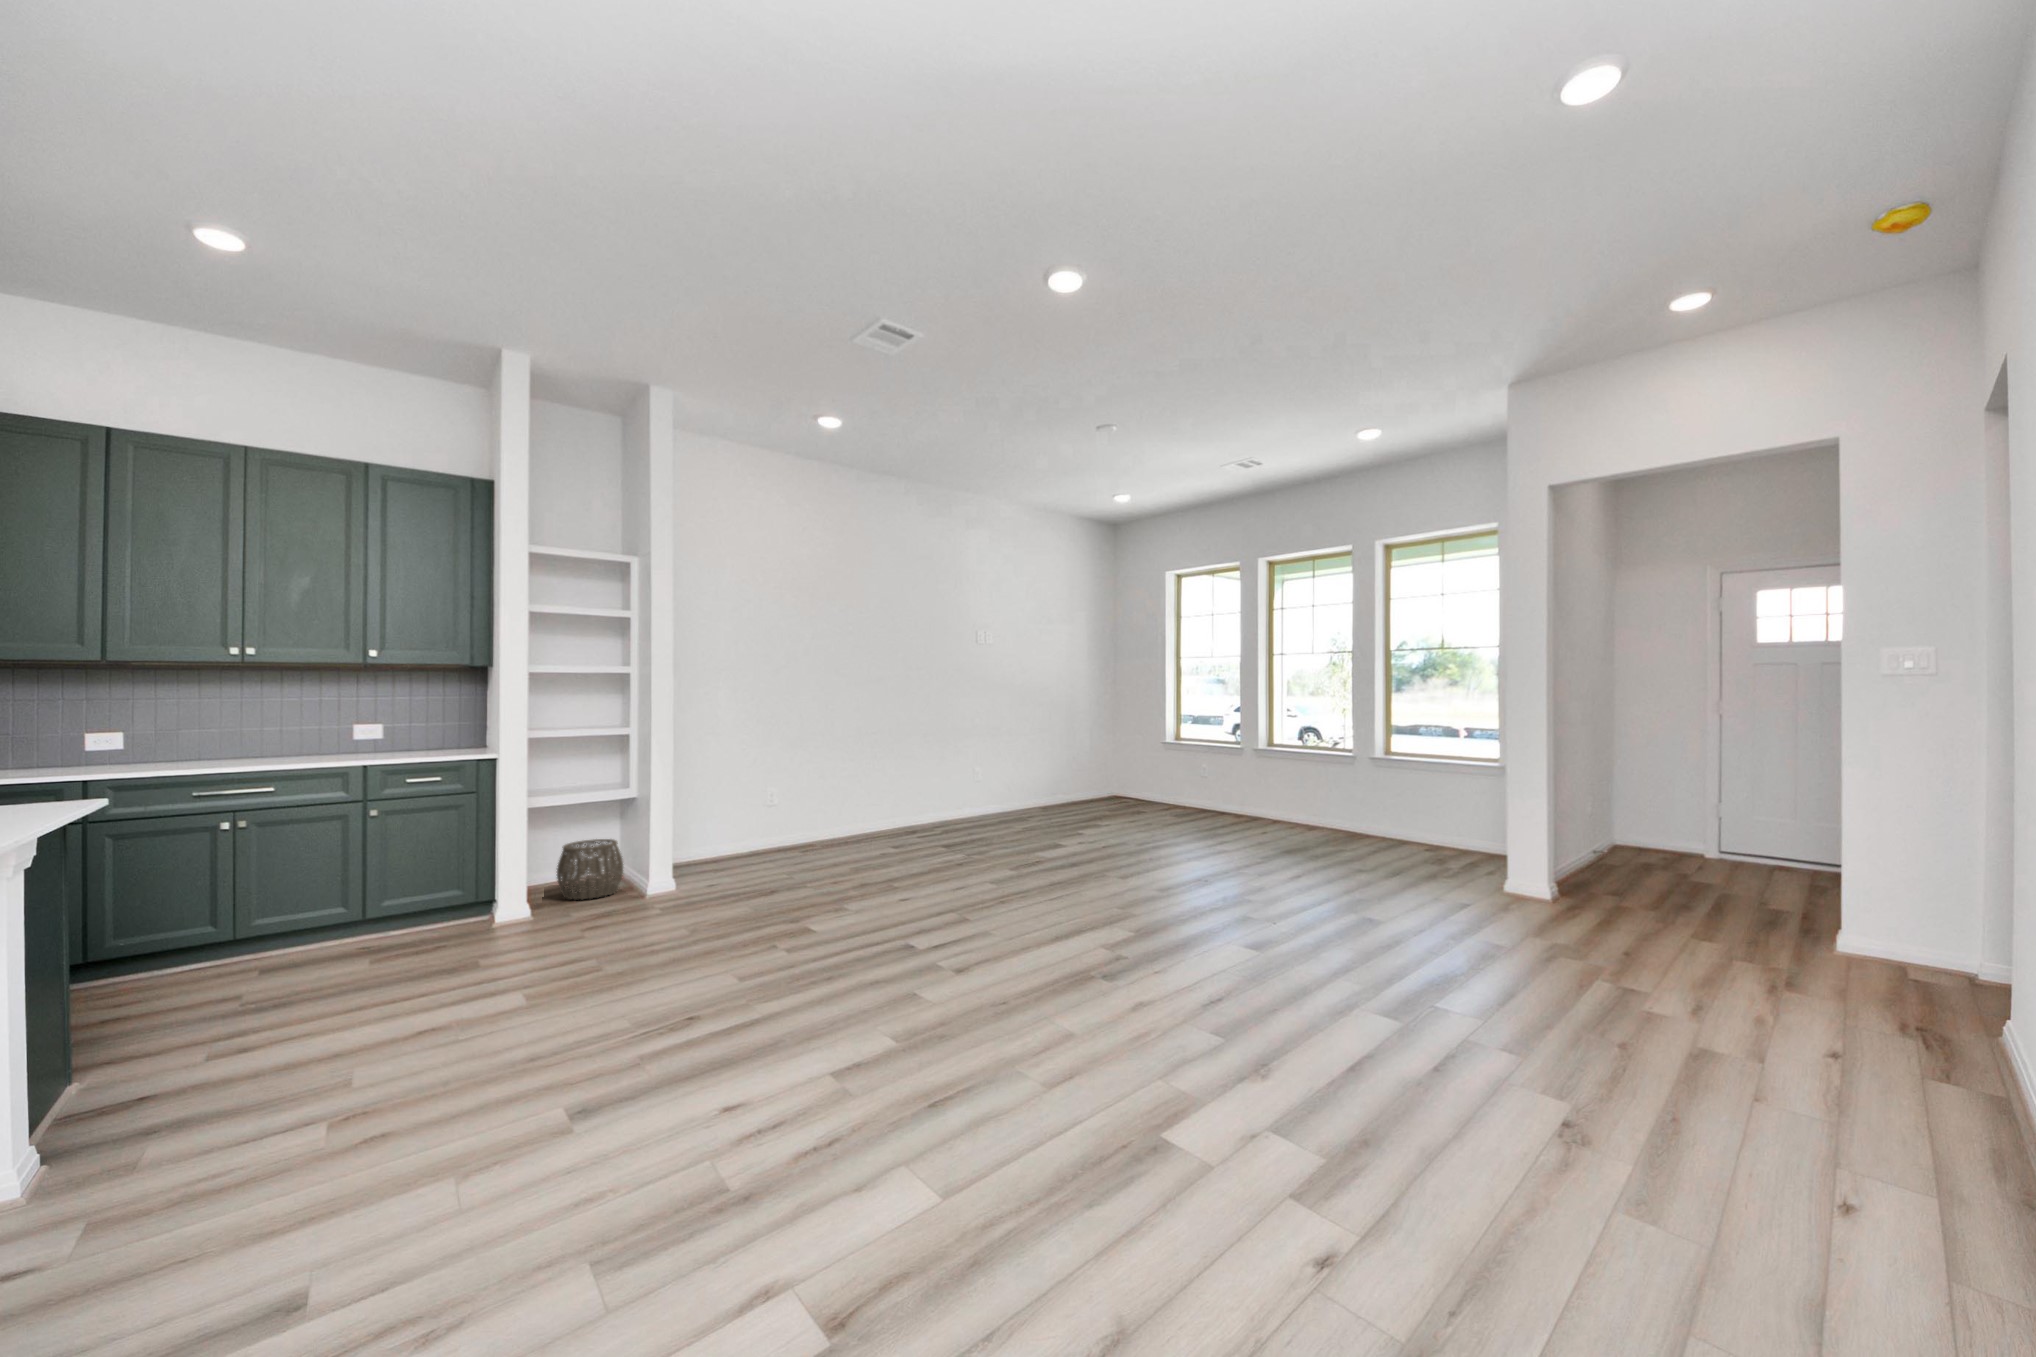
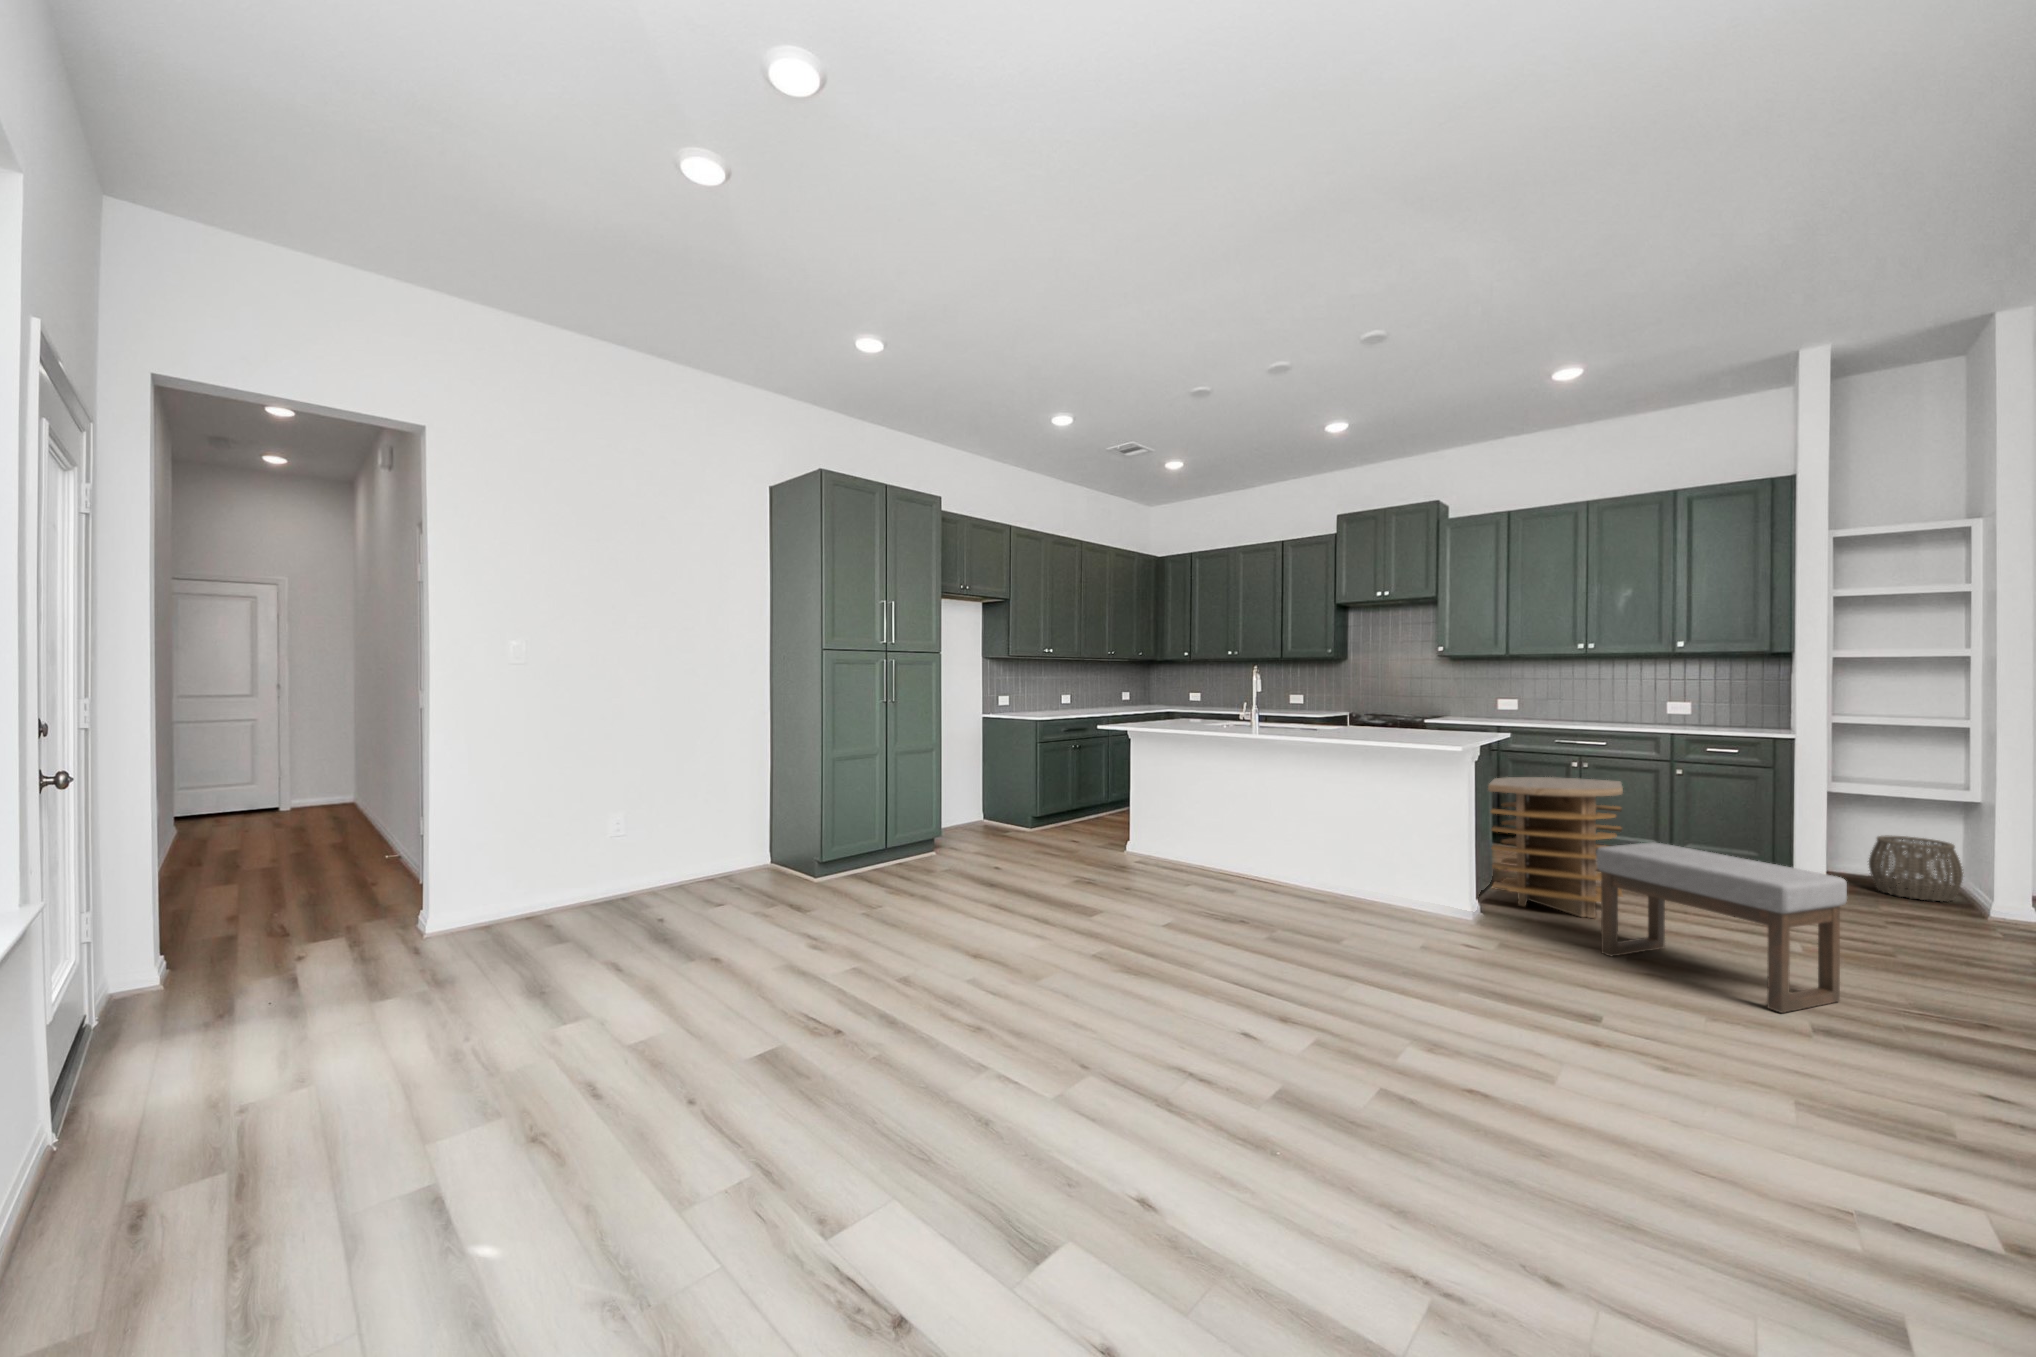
side table: none [52,840,314,1092] -> present [1488,777,1623,918]
ottoman: none [281,909,590,1123] -> present [1596,842,1847,1013]

